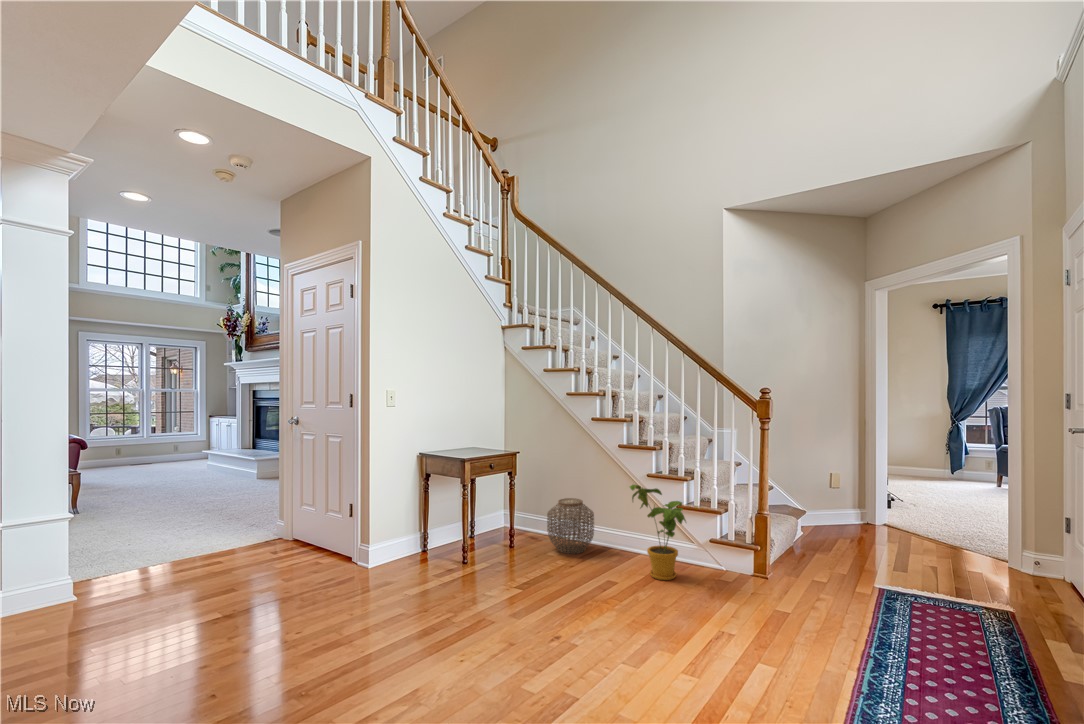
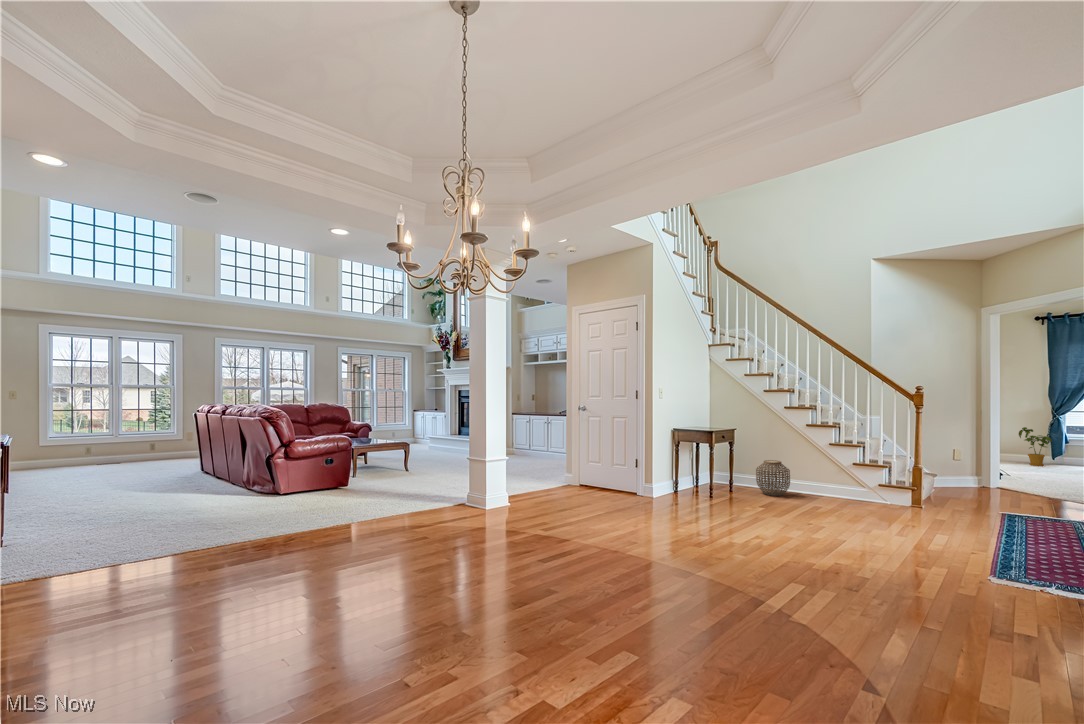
house plant: present [630,485,686,580] -> present [1019,427,1052,466]

